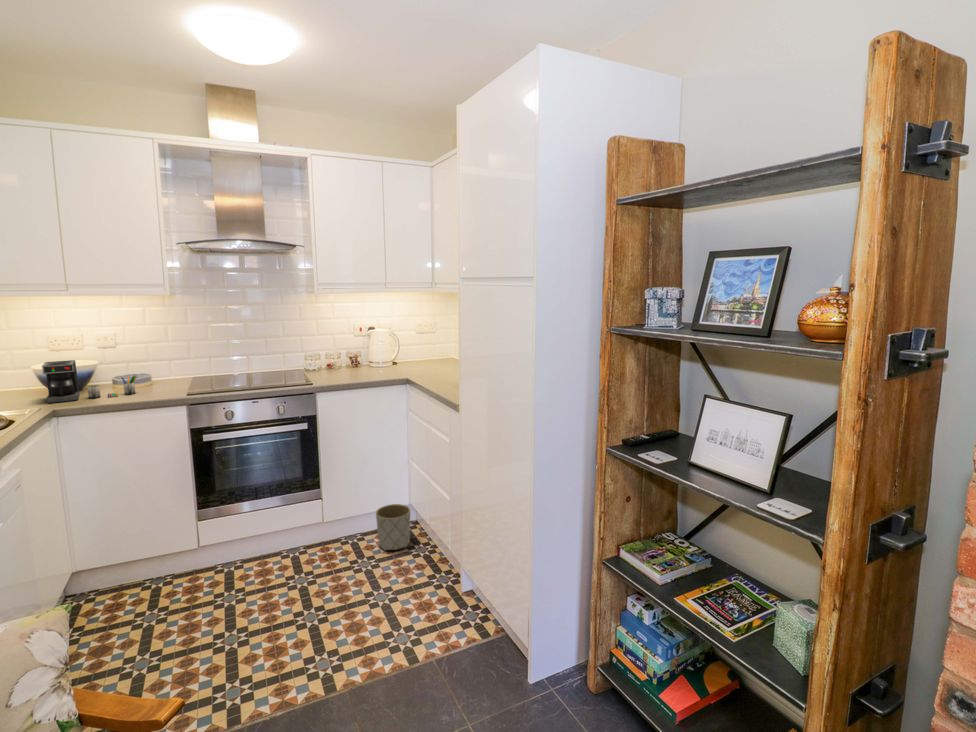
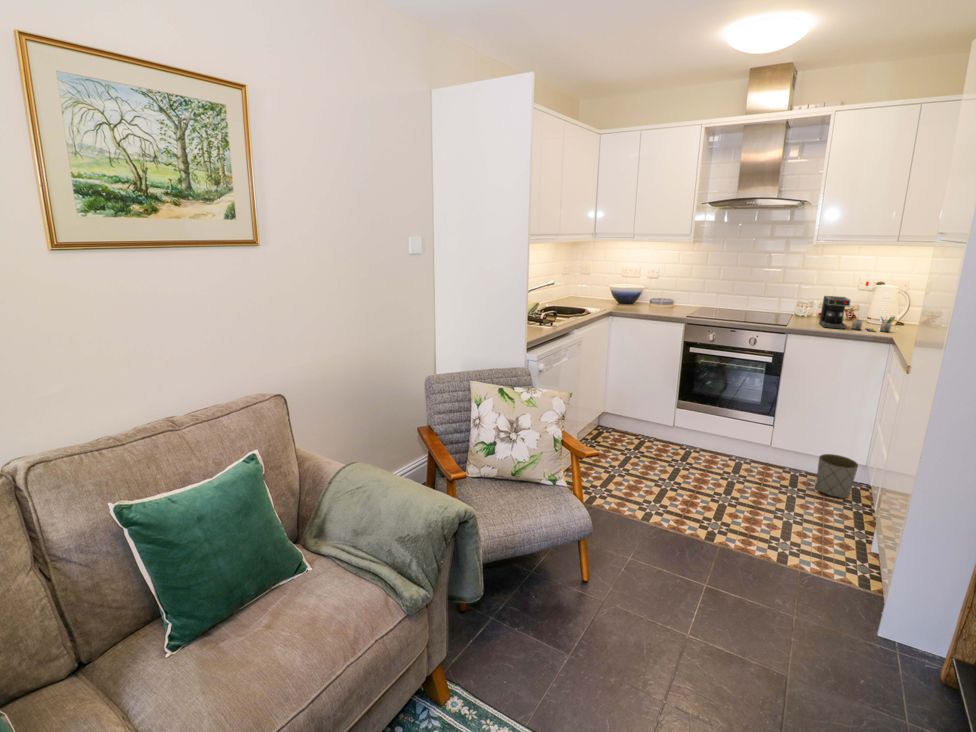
coffee maker: present [42,360,137,403] -> present [819,296,895,332]

